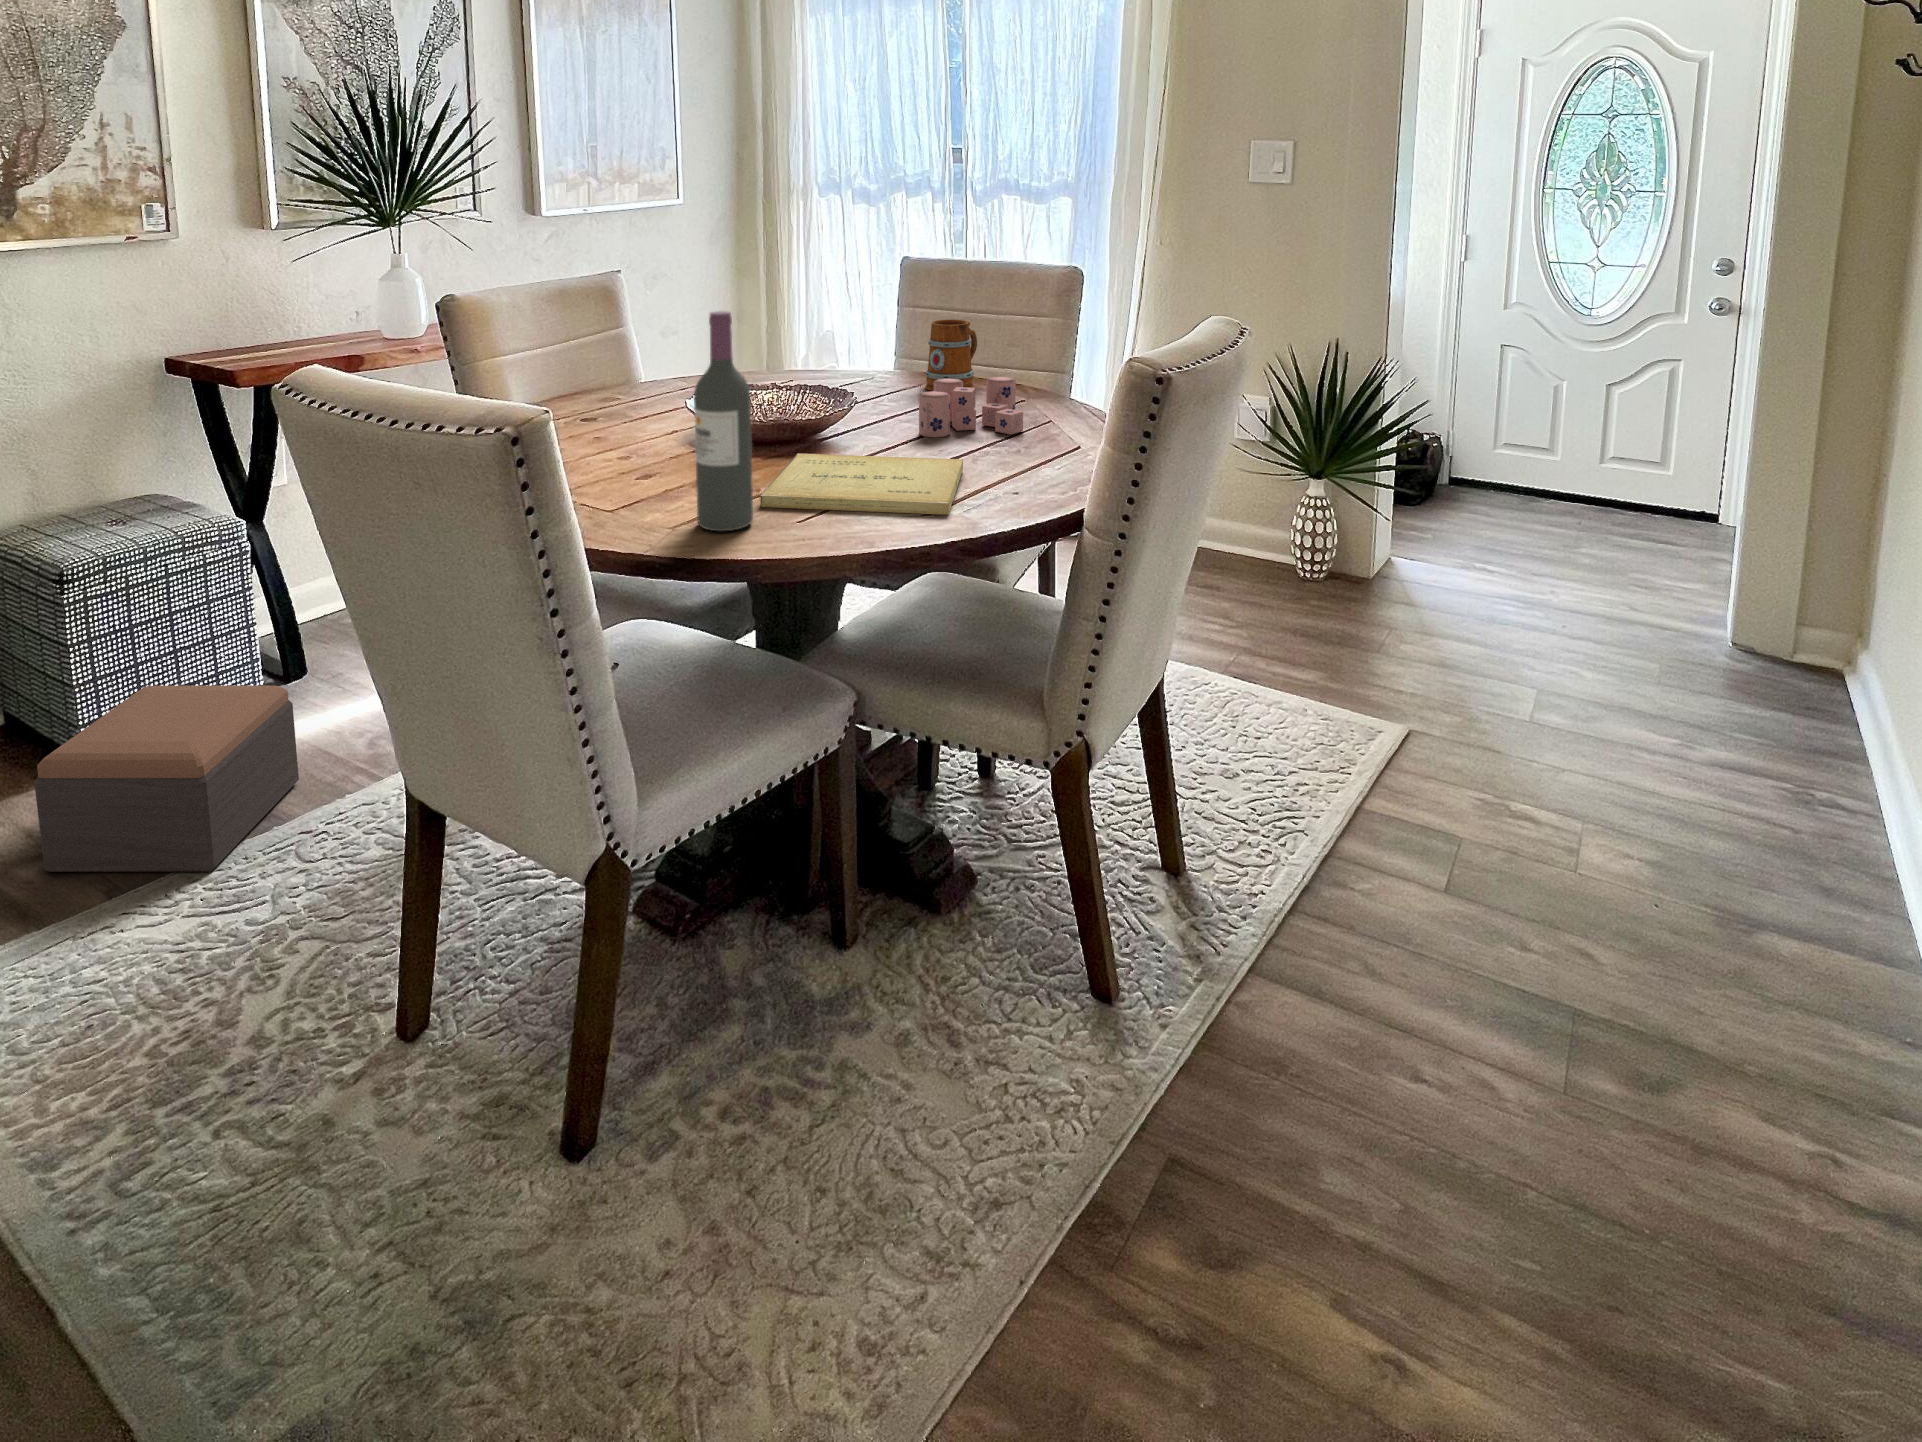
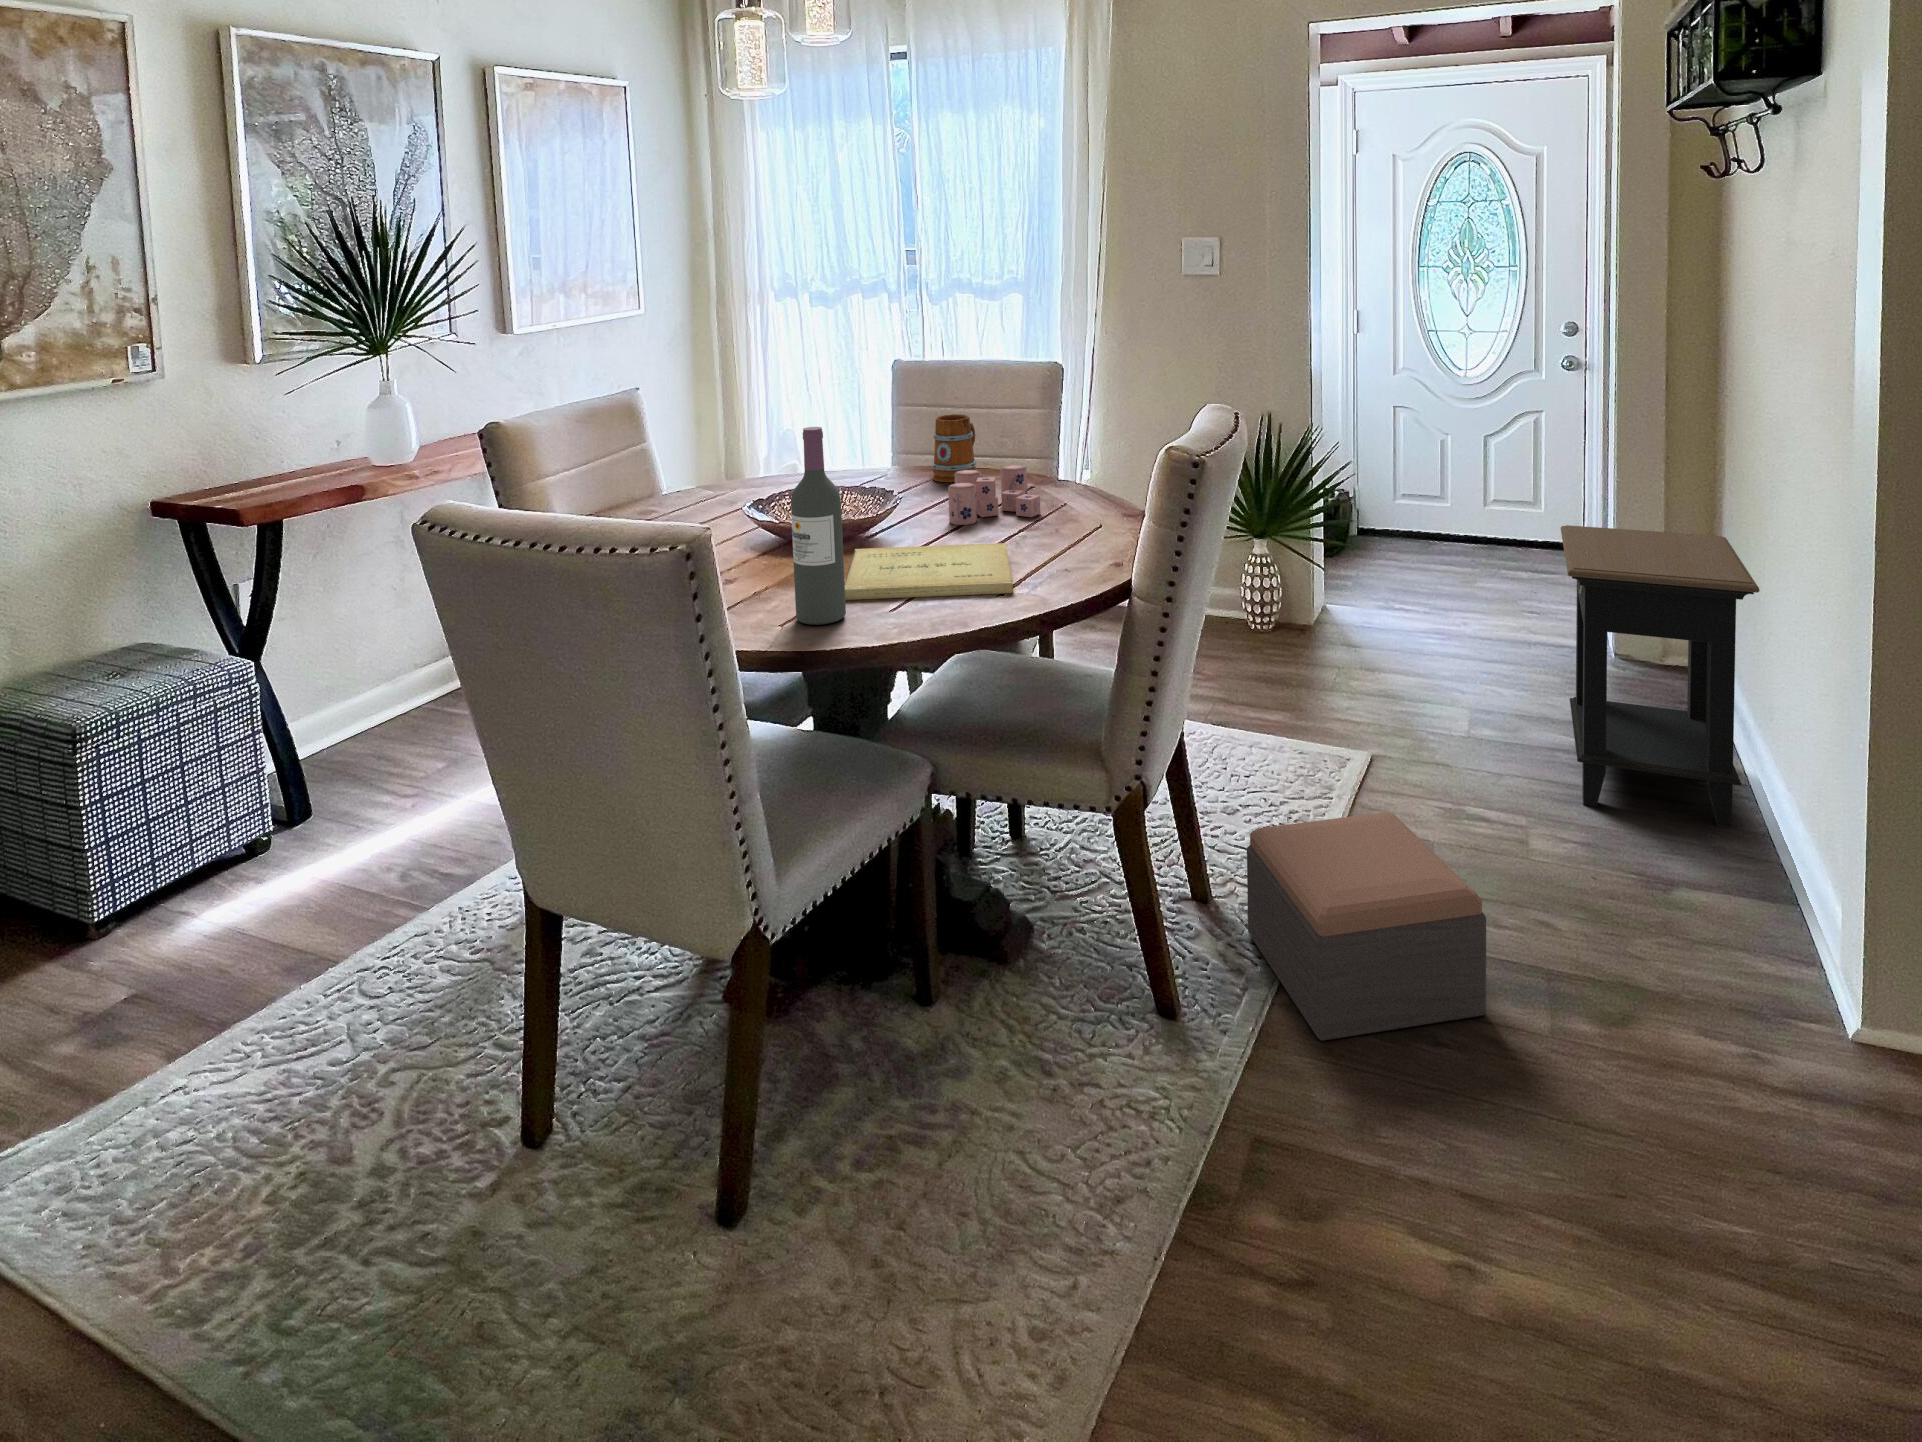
side table: none [1654,492,1917,871] -> present [1561,525,1760,828]
footstool: present [34,685,299,872] -> present [1247,812,1486,1041]

